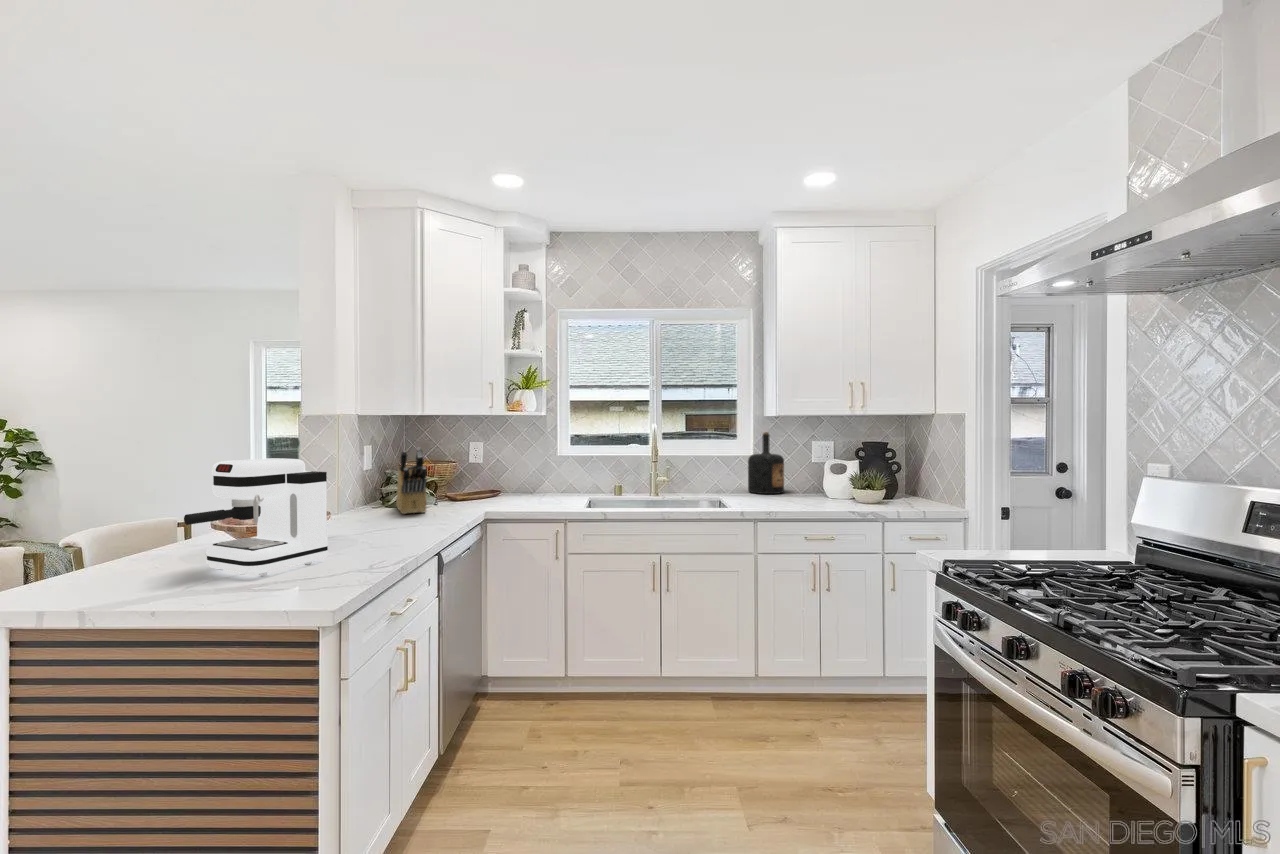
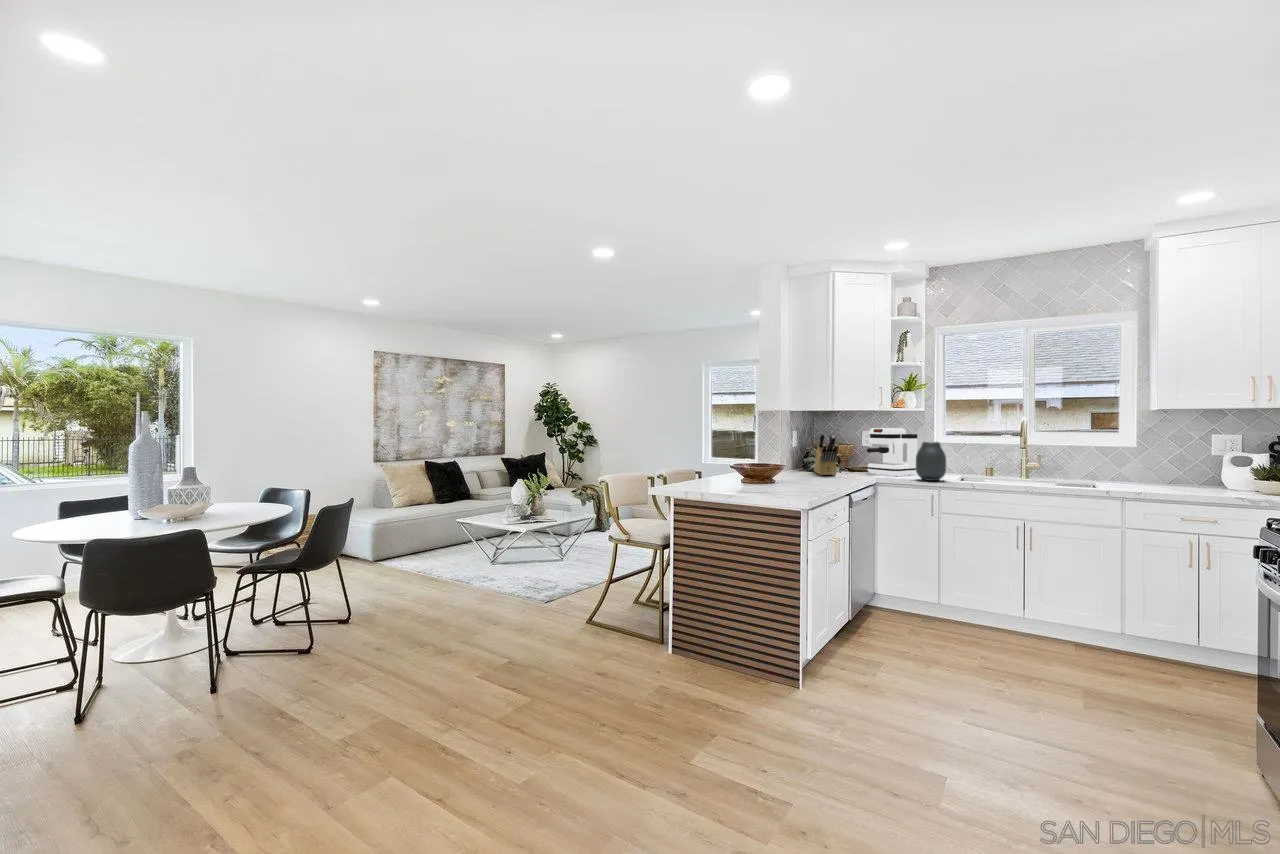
bottle: present [748,432,784,494] -> none [1129,426,1173,484]
coffee maker: present [184,458,328,576] -> present [867,428,917,476]
vase: none [535,458,572,512] -> present [916,442,946,481]

